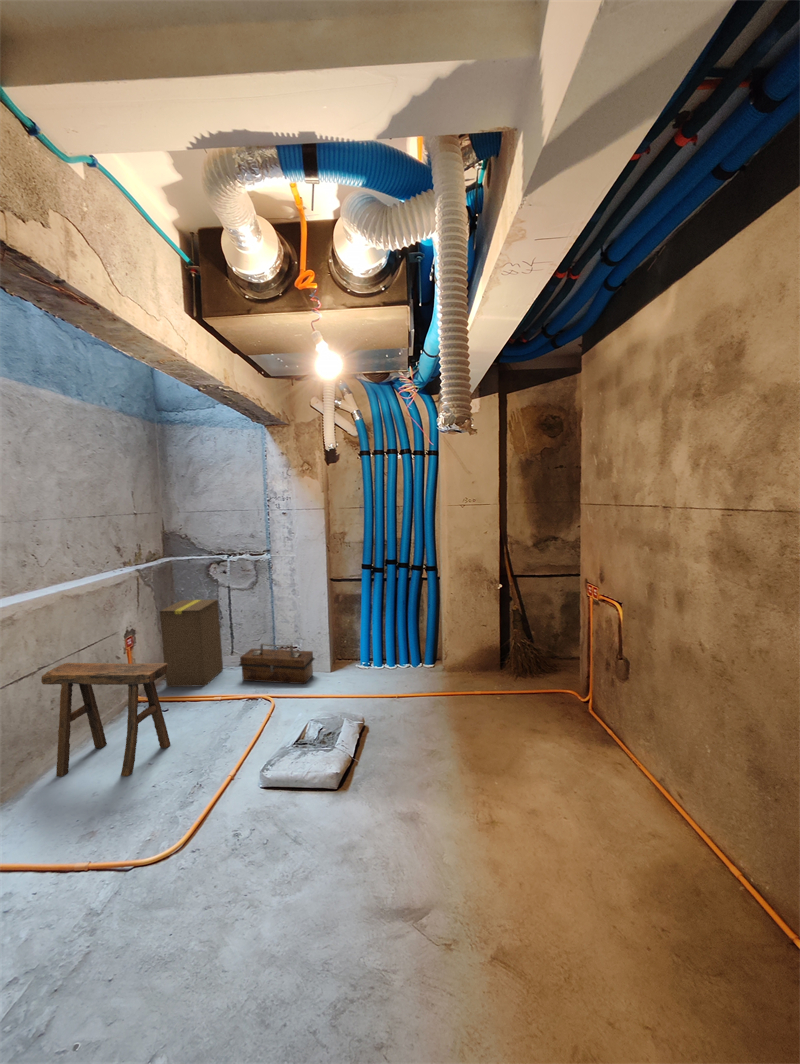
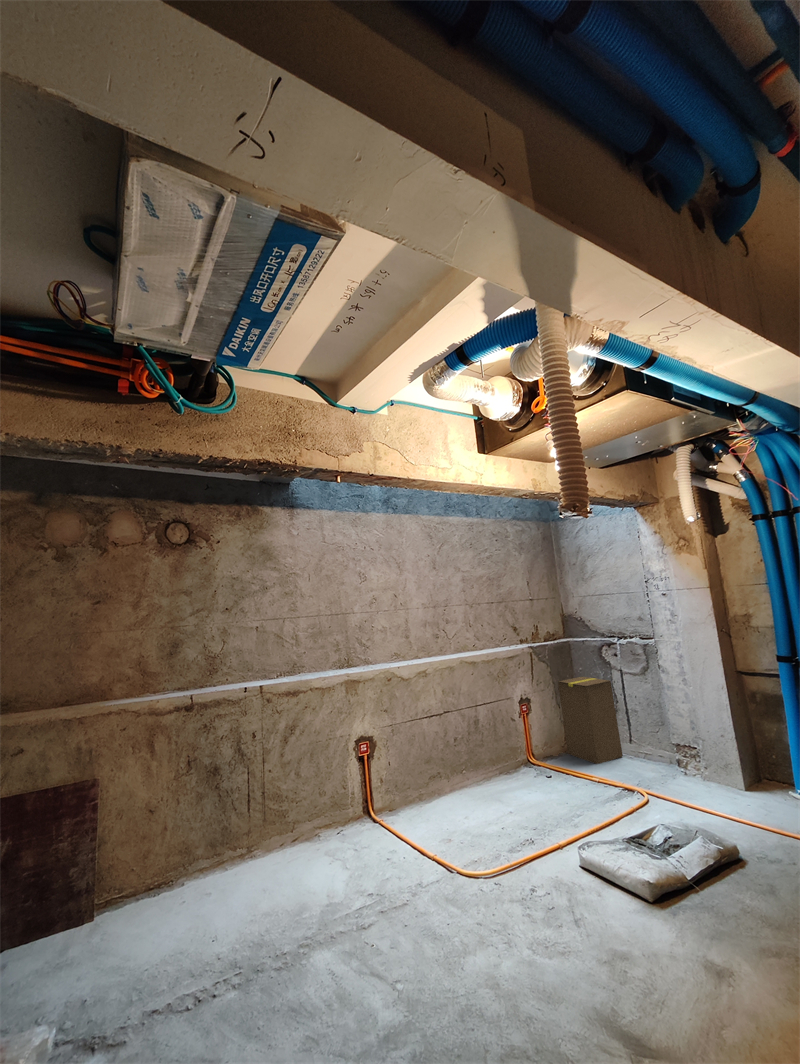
toolbox: present [239,643,314,684] -> none [627,736,718,800]
stool: present [41,663,170,777] -> none [466,701,541,800]

